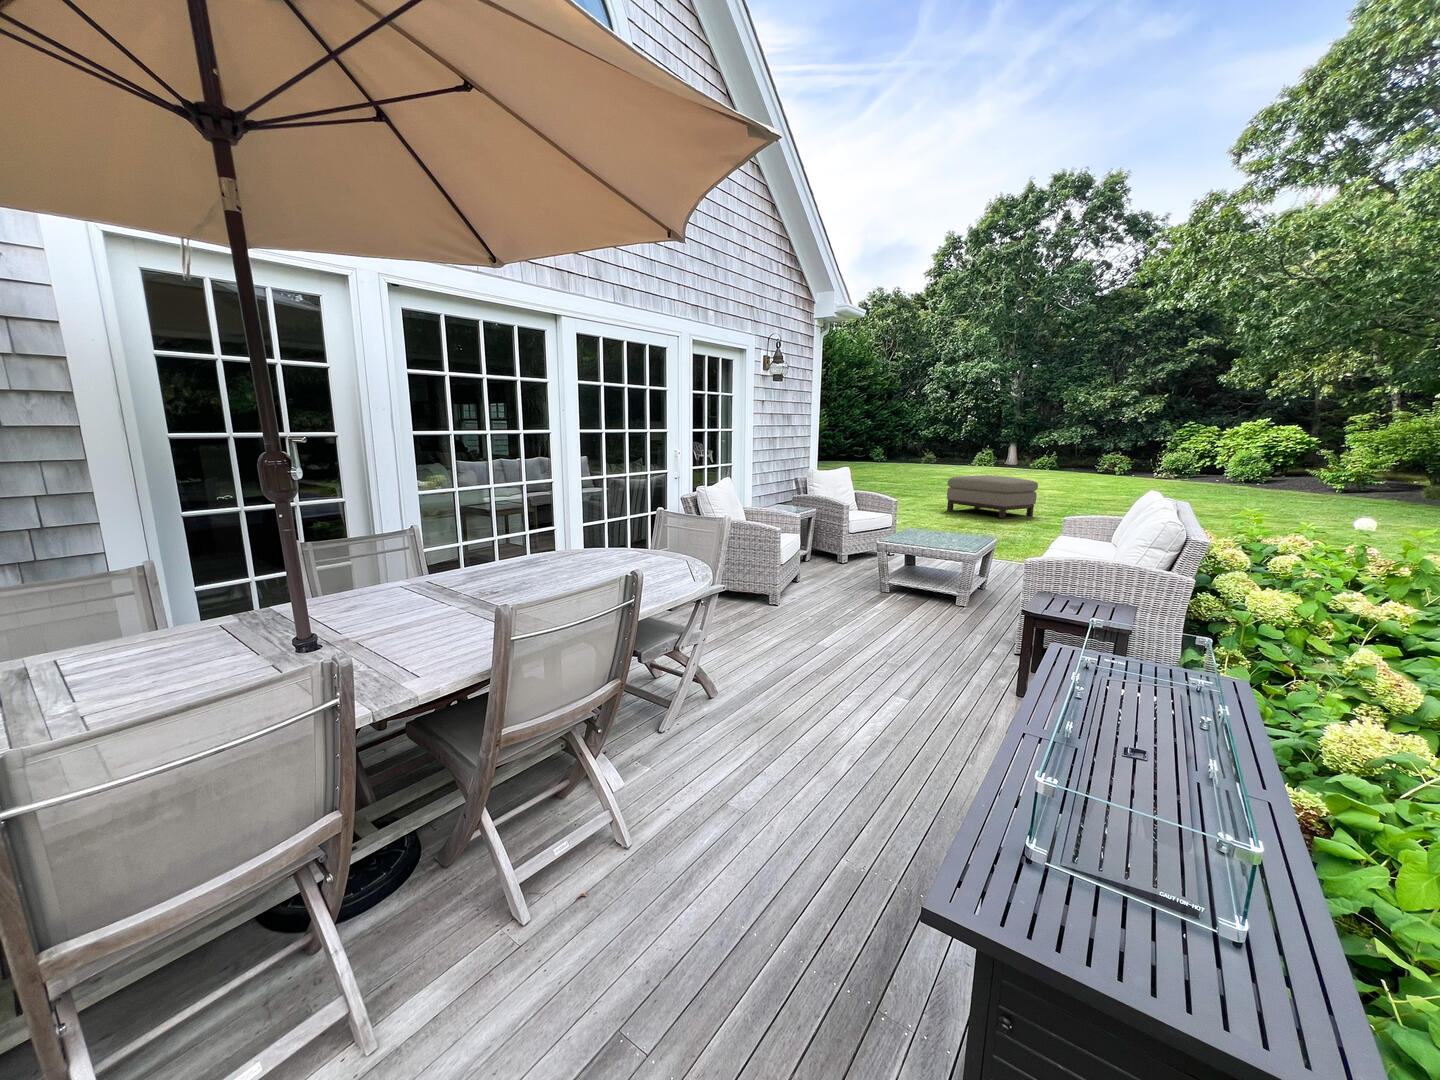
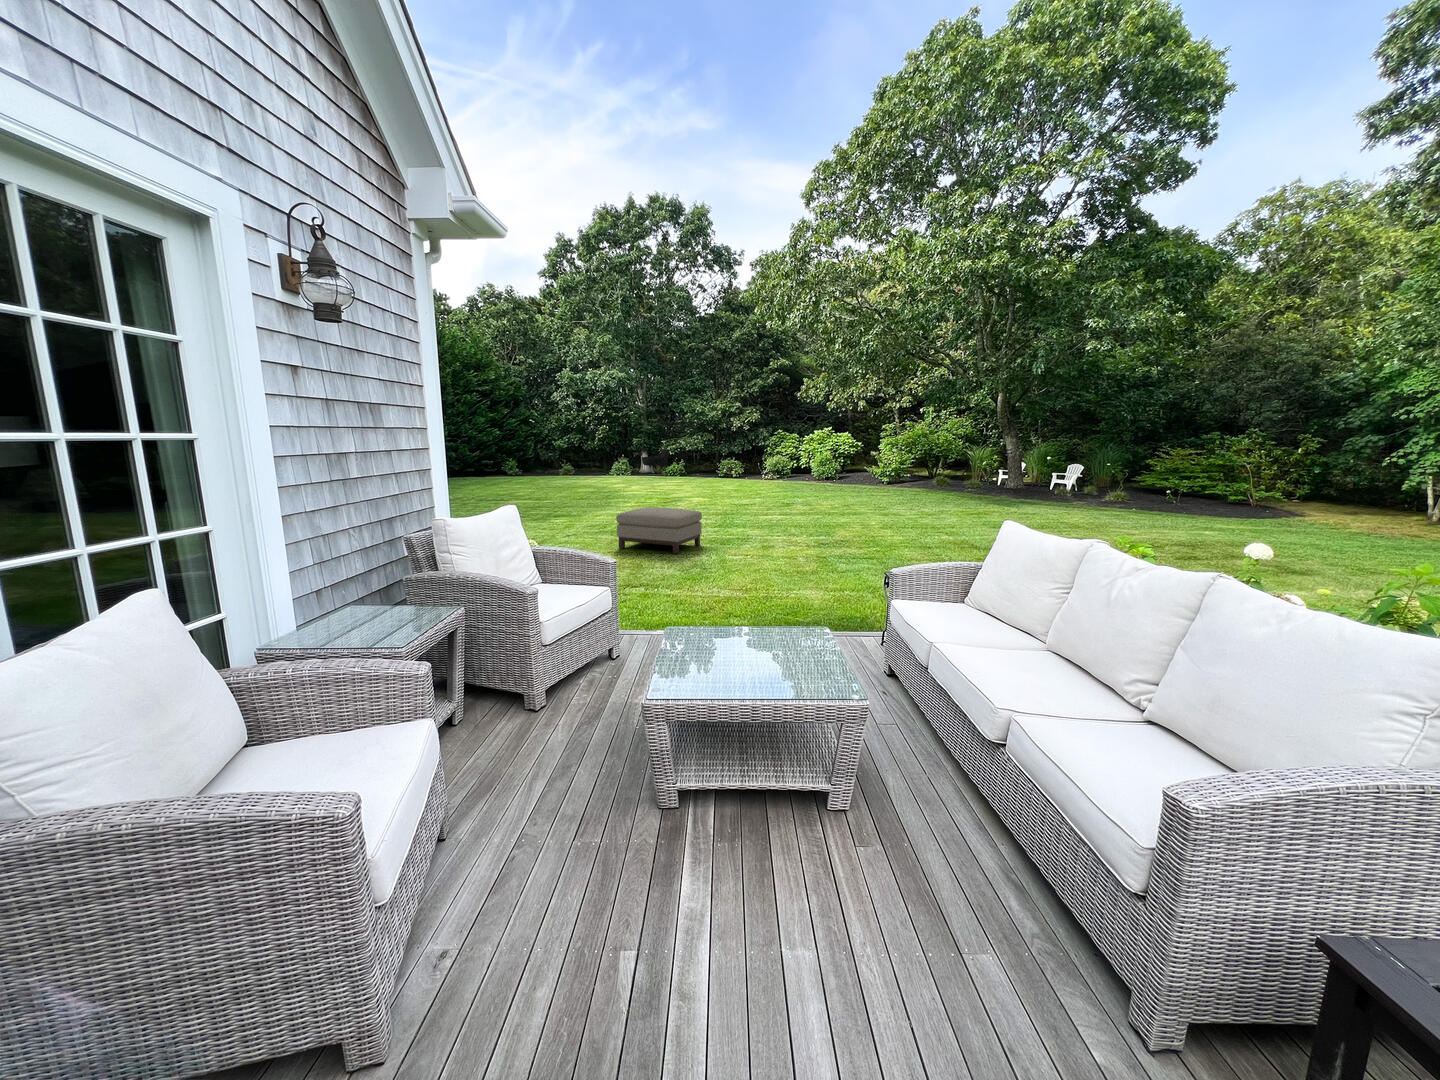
lounge chair: none [1004,442,1041,466] -> present [642,449,670,473]

